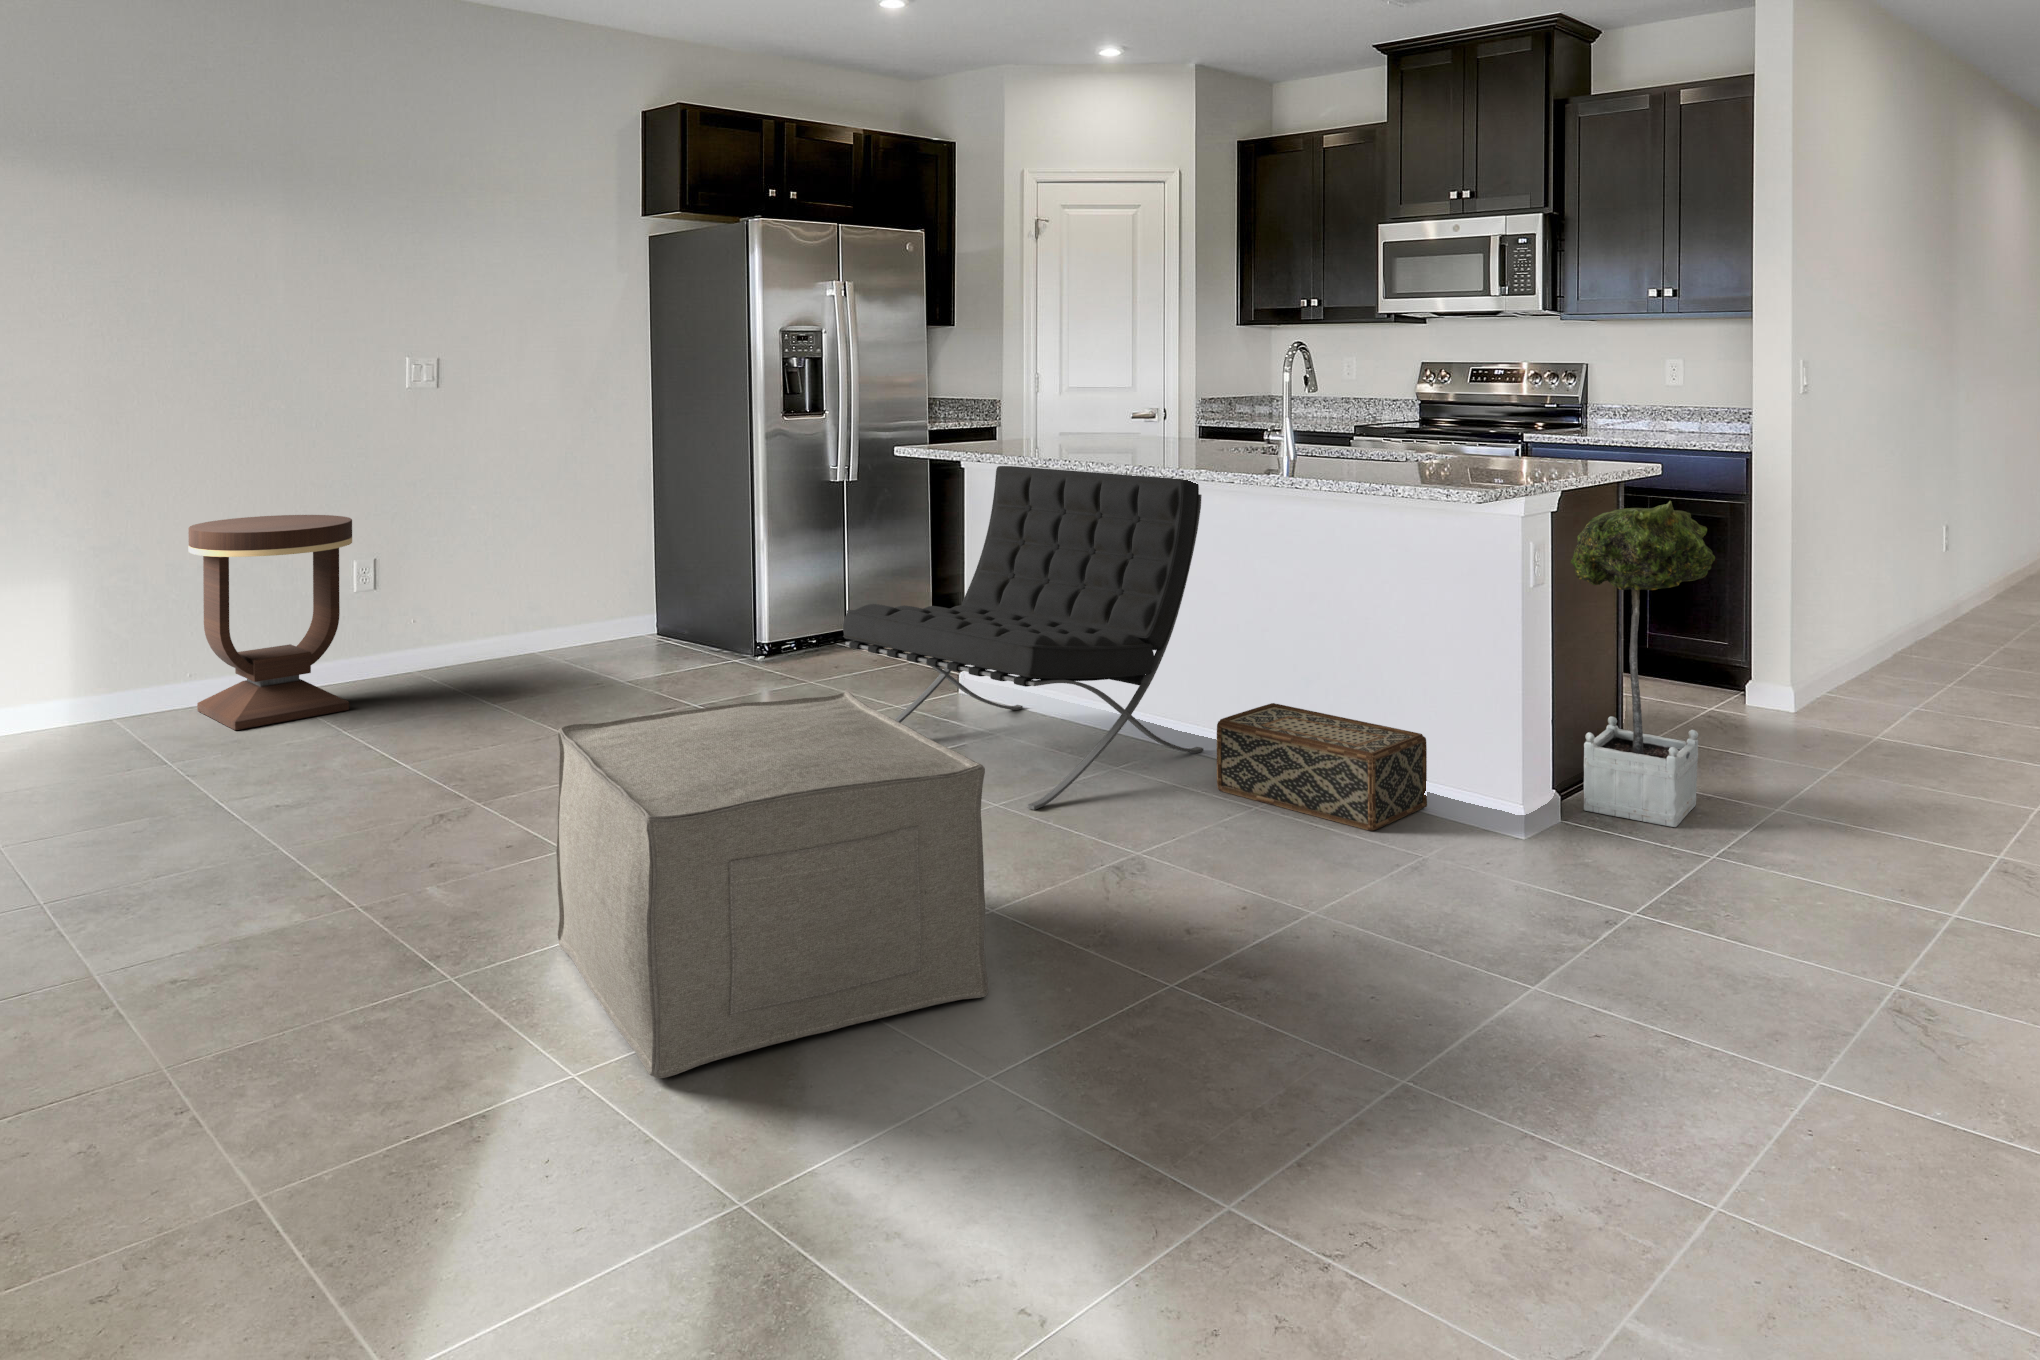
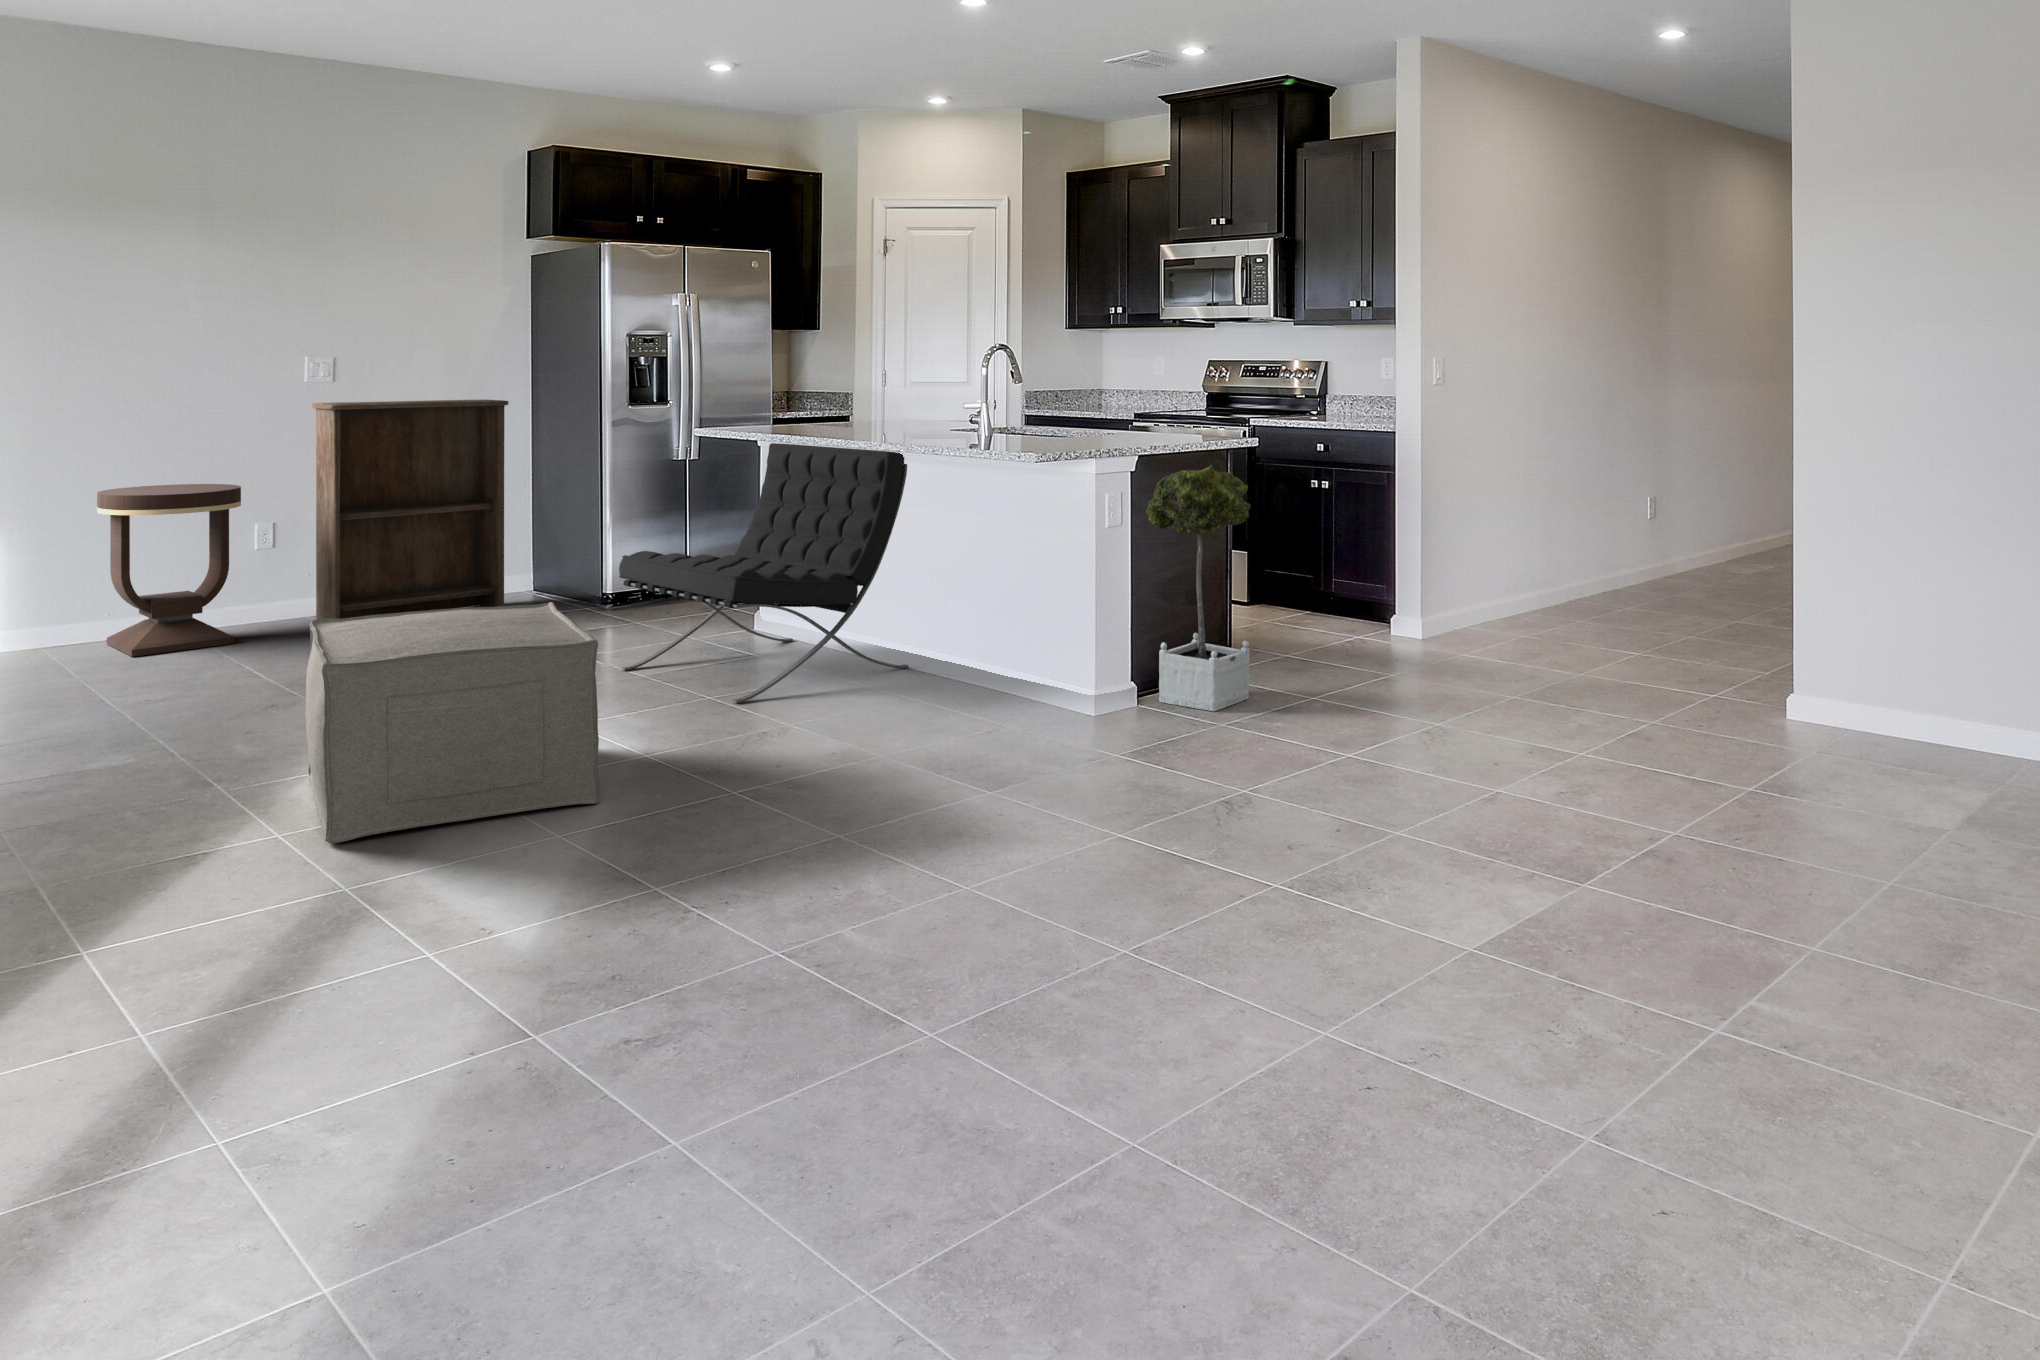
bookshelf: none [426,410,646,692] -> present [311,400,508,619]
woven basket: present [1217,703,1427,830] -> none [892,626,1041,714]

